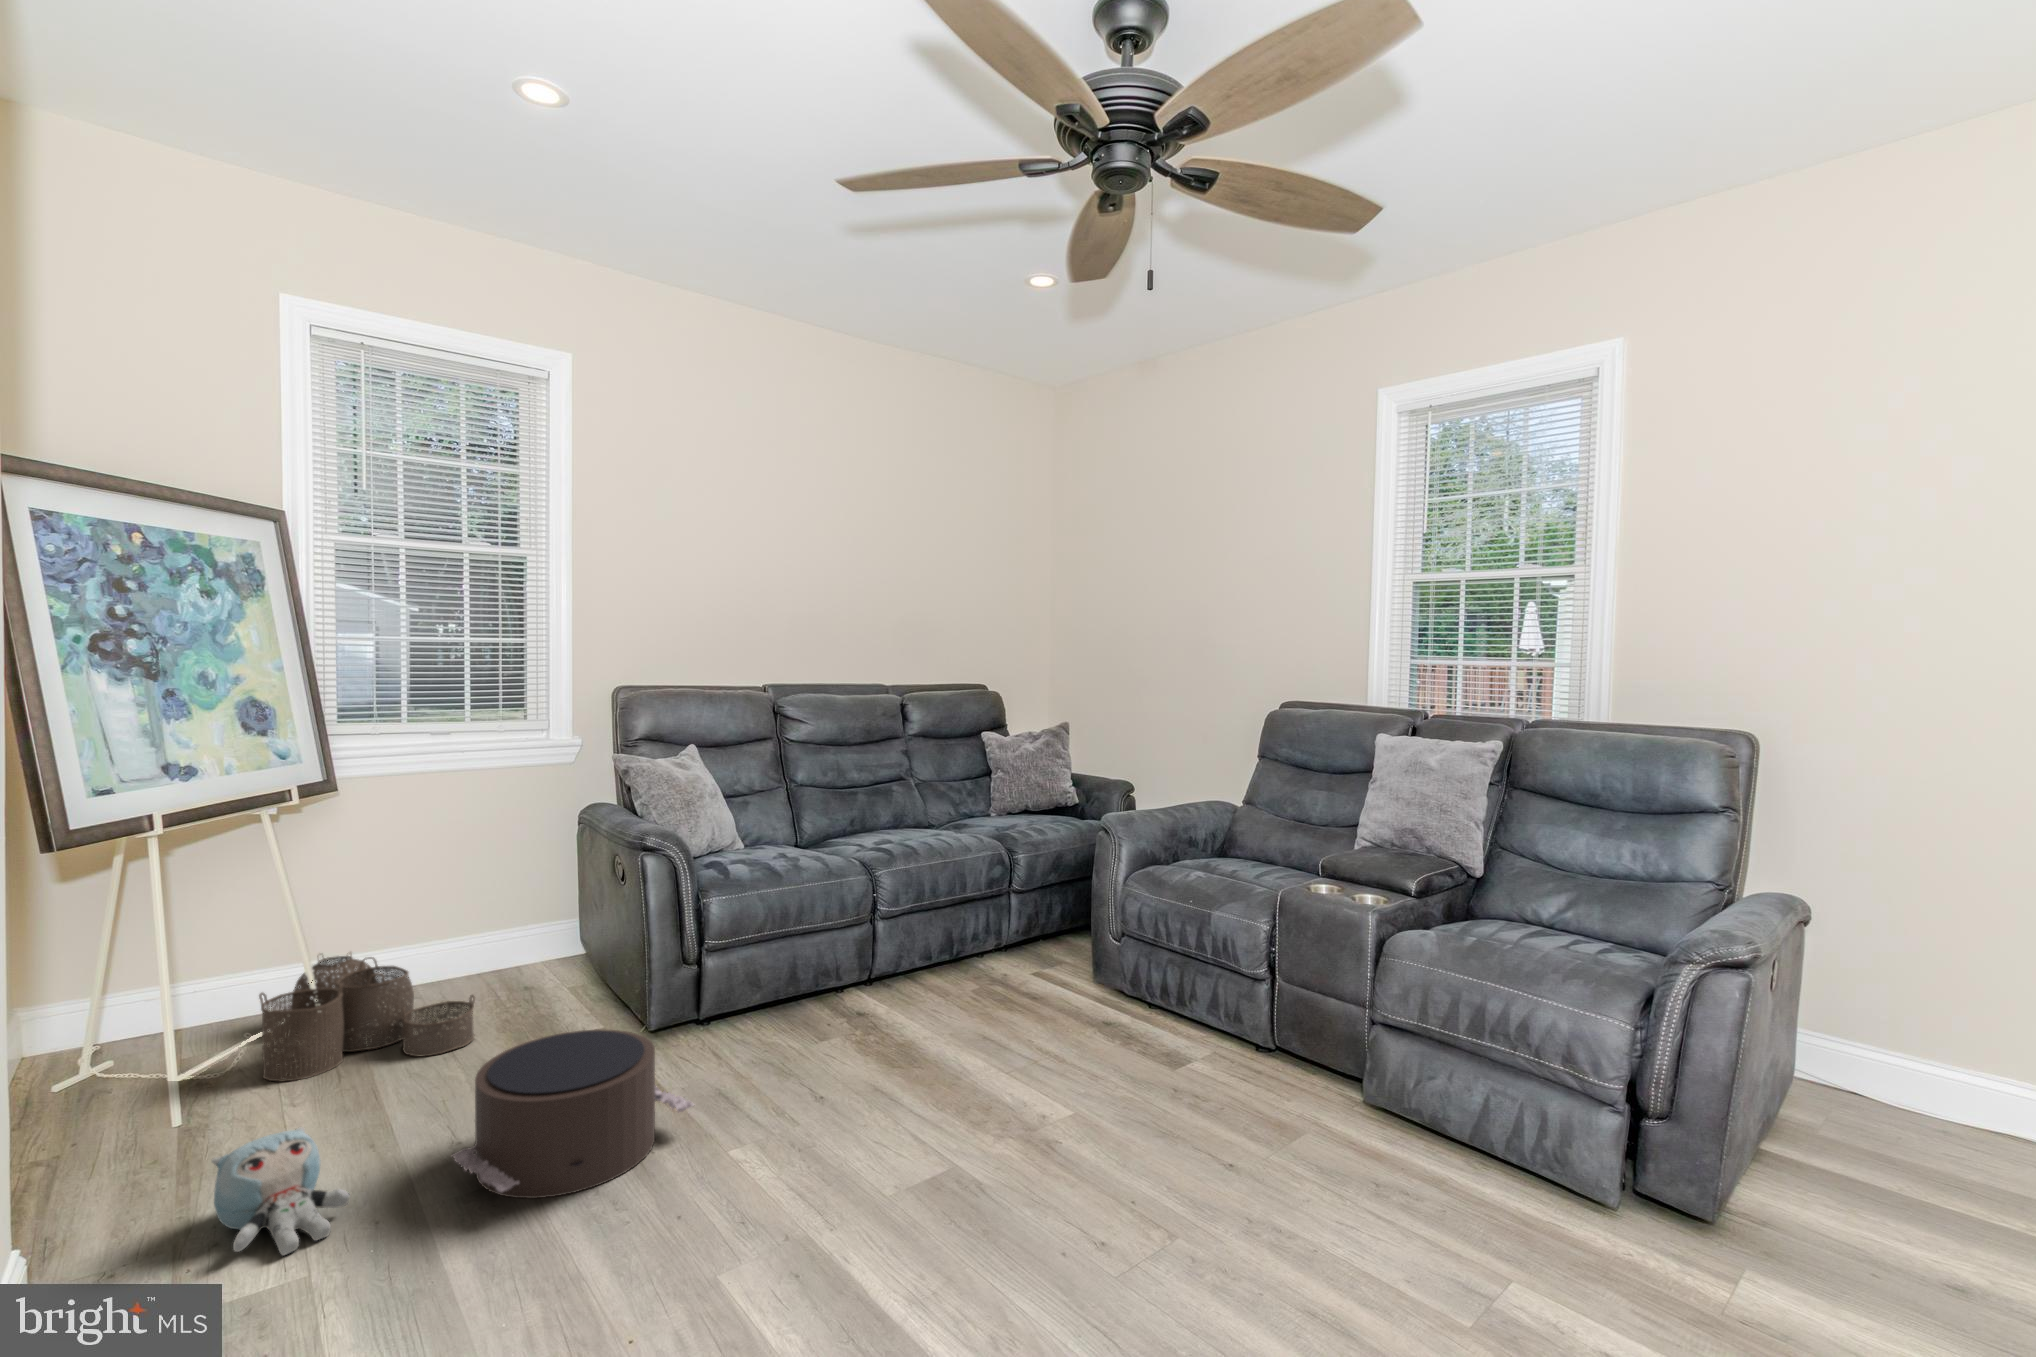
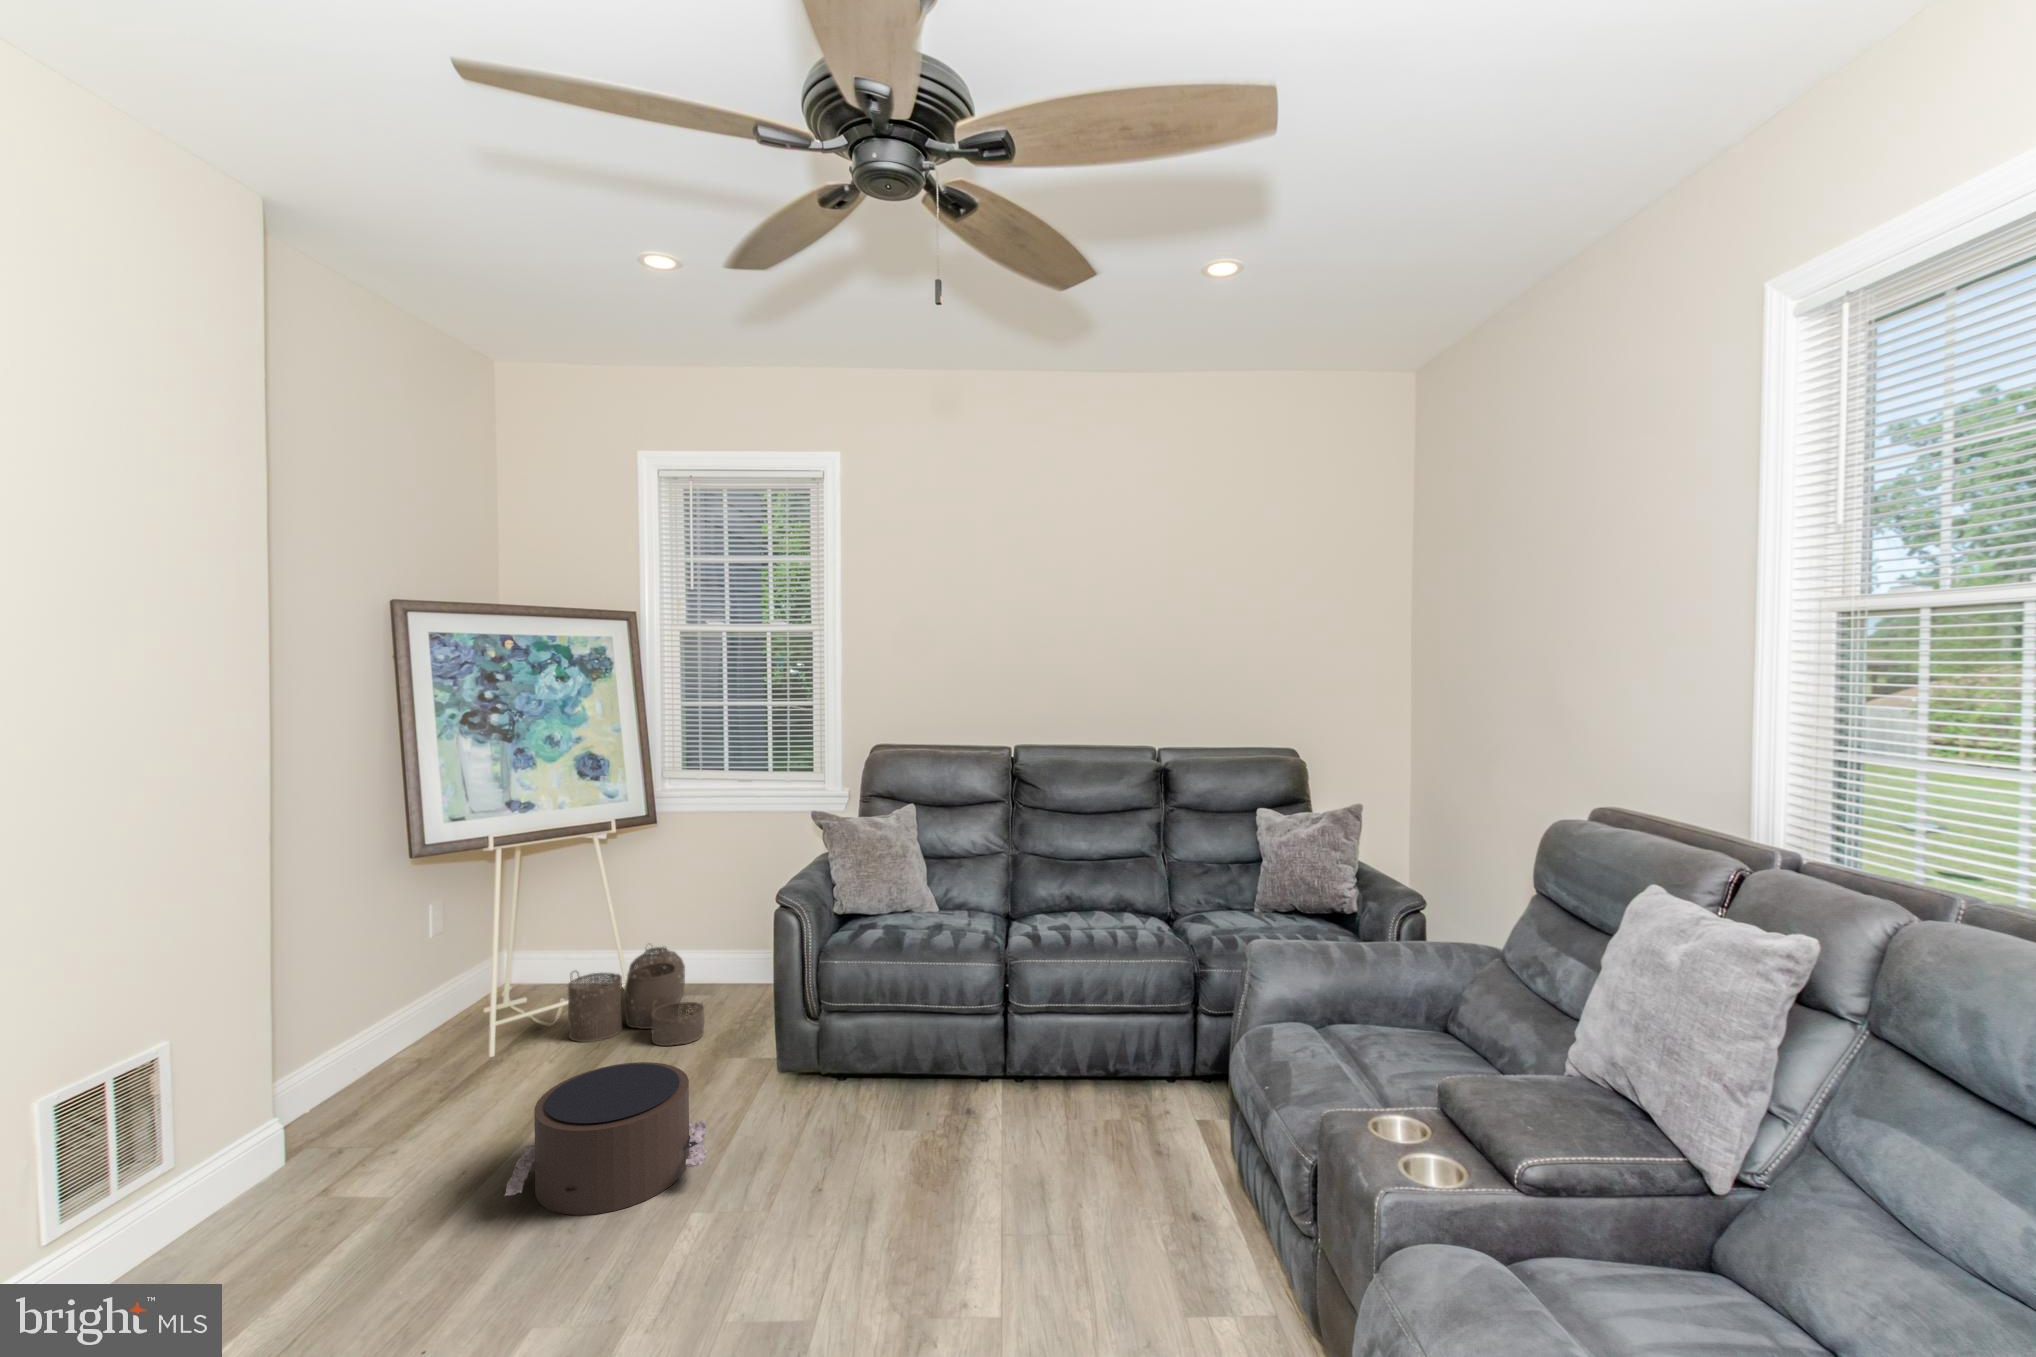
plush toy: present [212,1127,350,1255] -> none [376,1091,468,1191]

